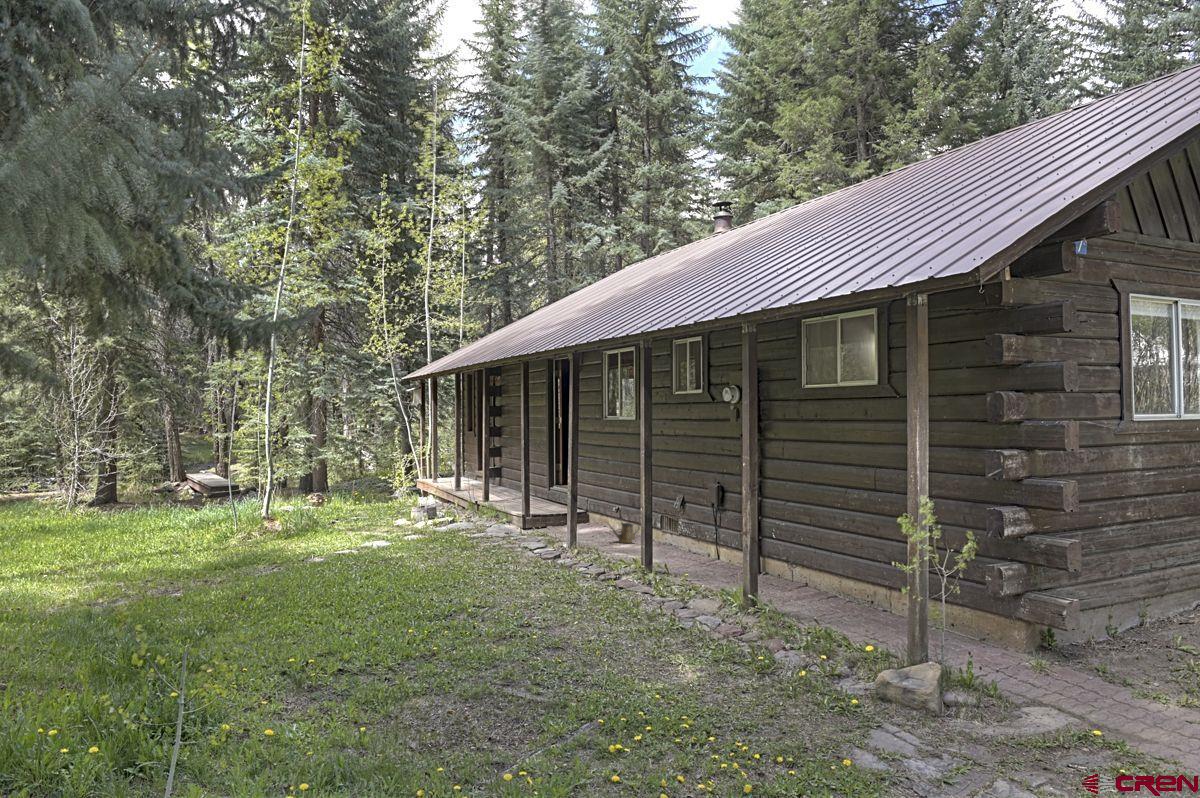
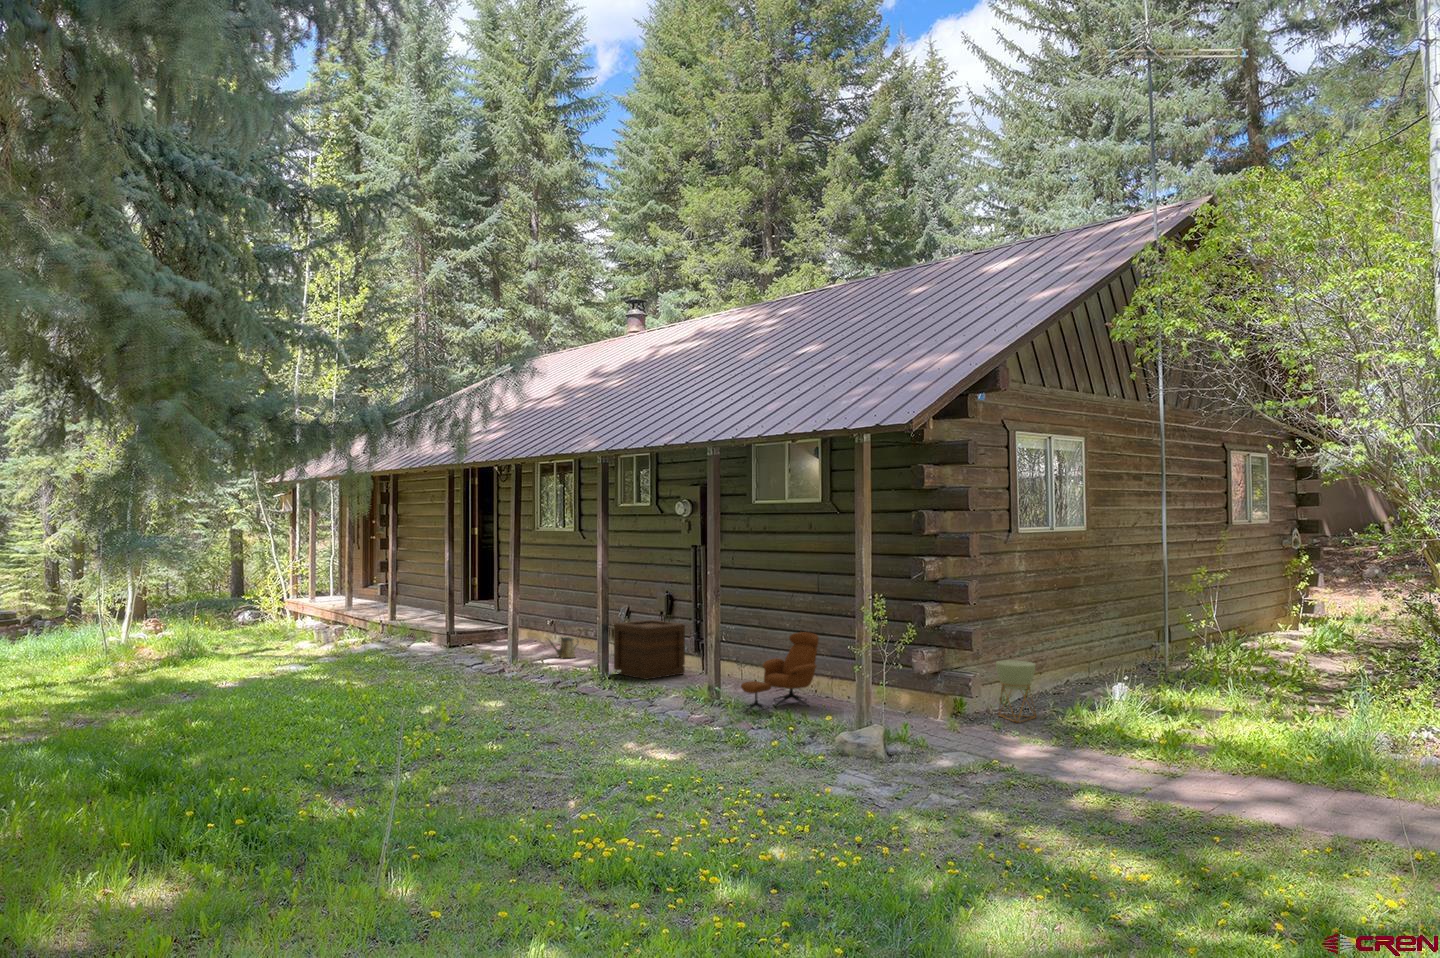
wooden crate: none [662,510,735,571] -> present [614,620,685,679]
lounge chair: none [777,532,871,621] -> present [741,632,819,711]
planter: none [1099,582,1159,664] -> present [996,660,1036,723]

